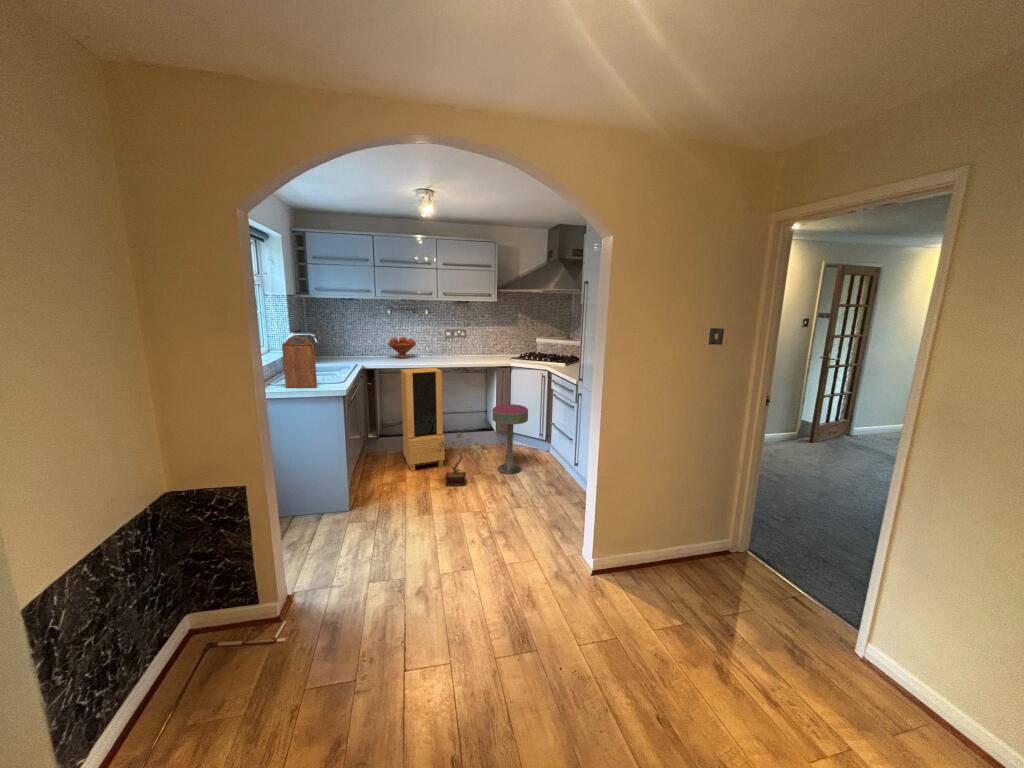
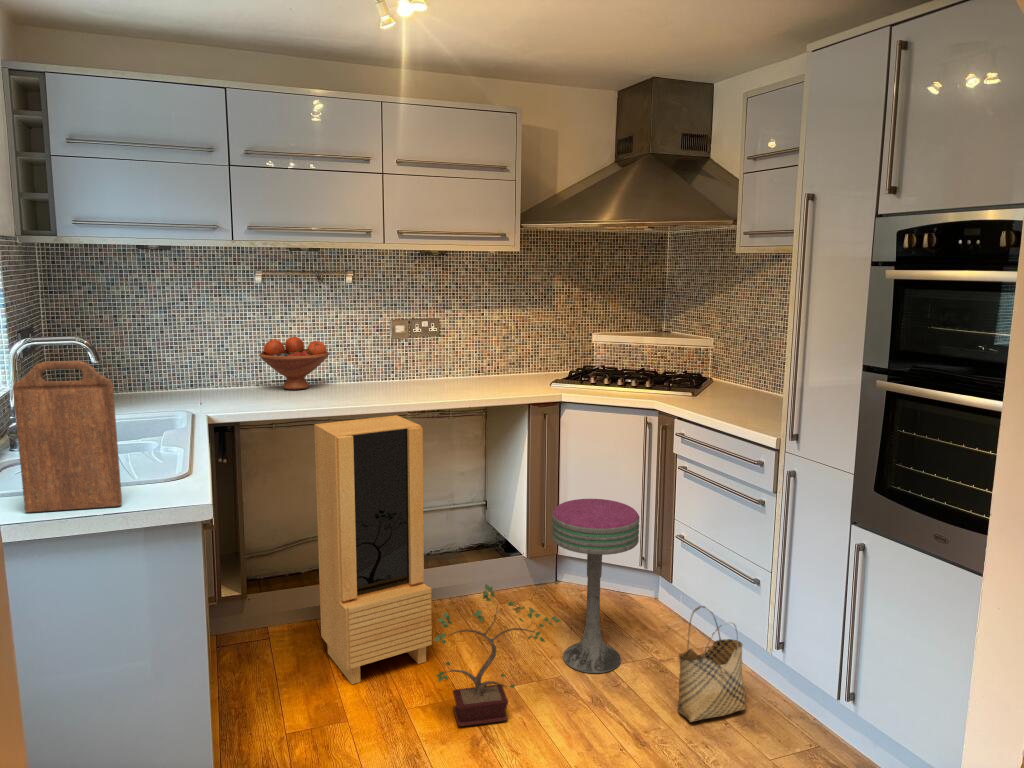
woven basket: none [533,446,561,490] -> present [677,606,745,722]

